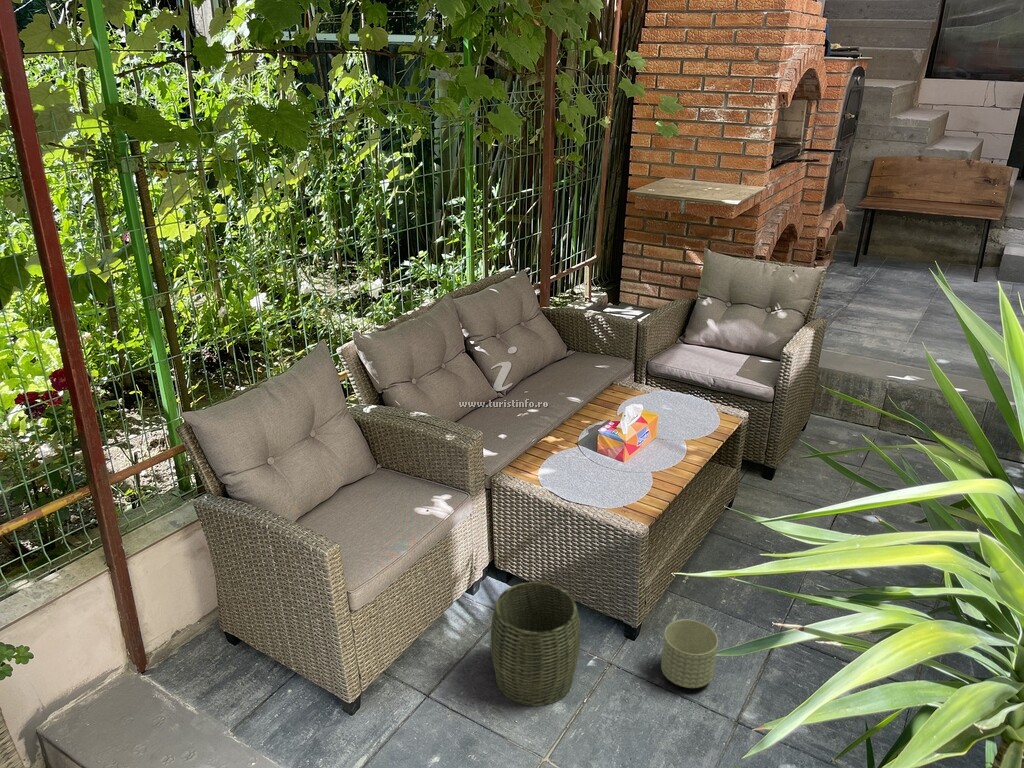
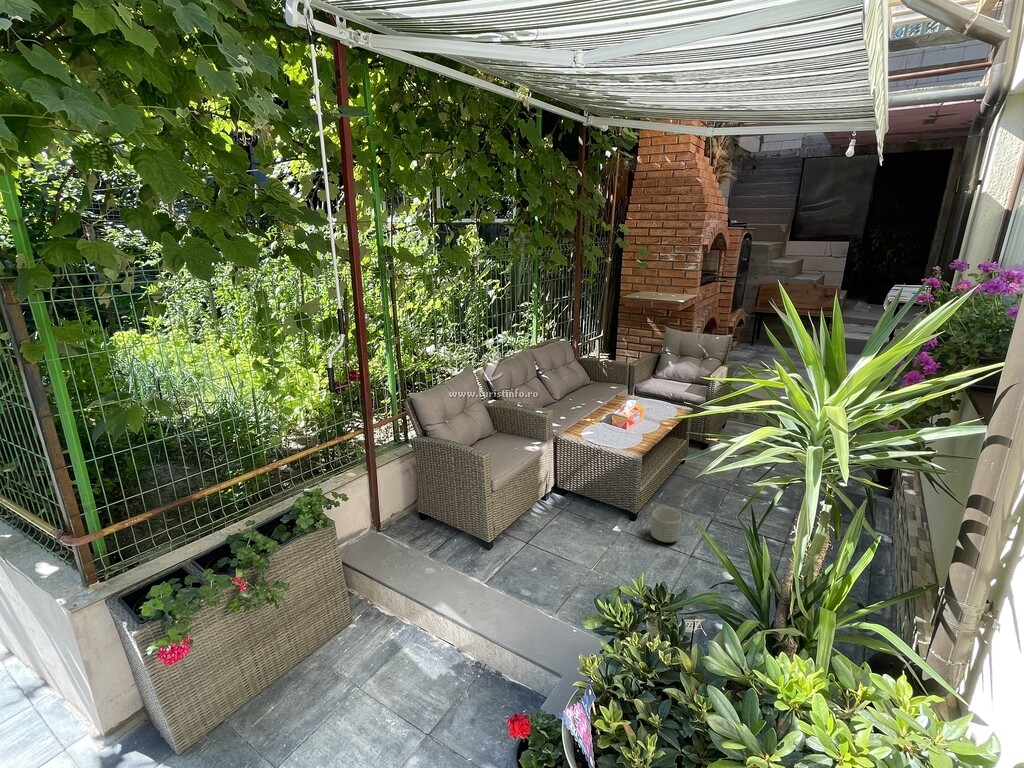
woven basket: present [491,582,580,706] -> none [560,486,608,549]

